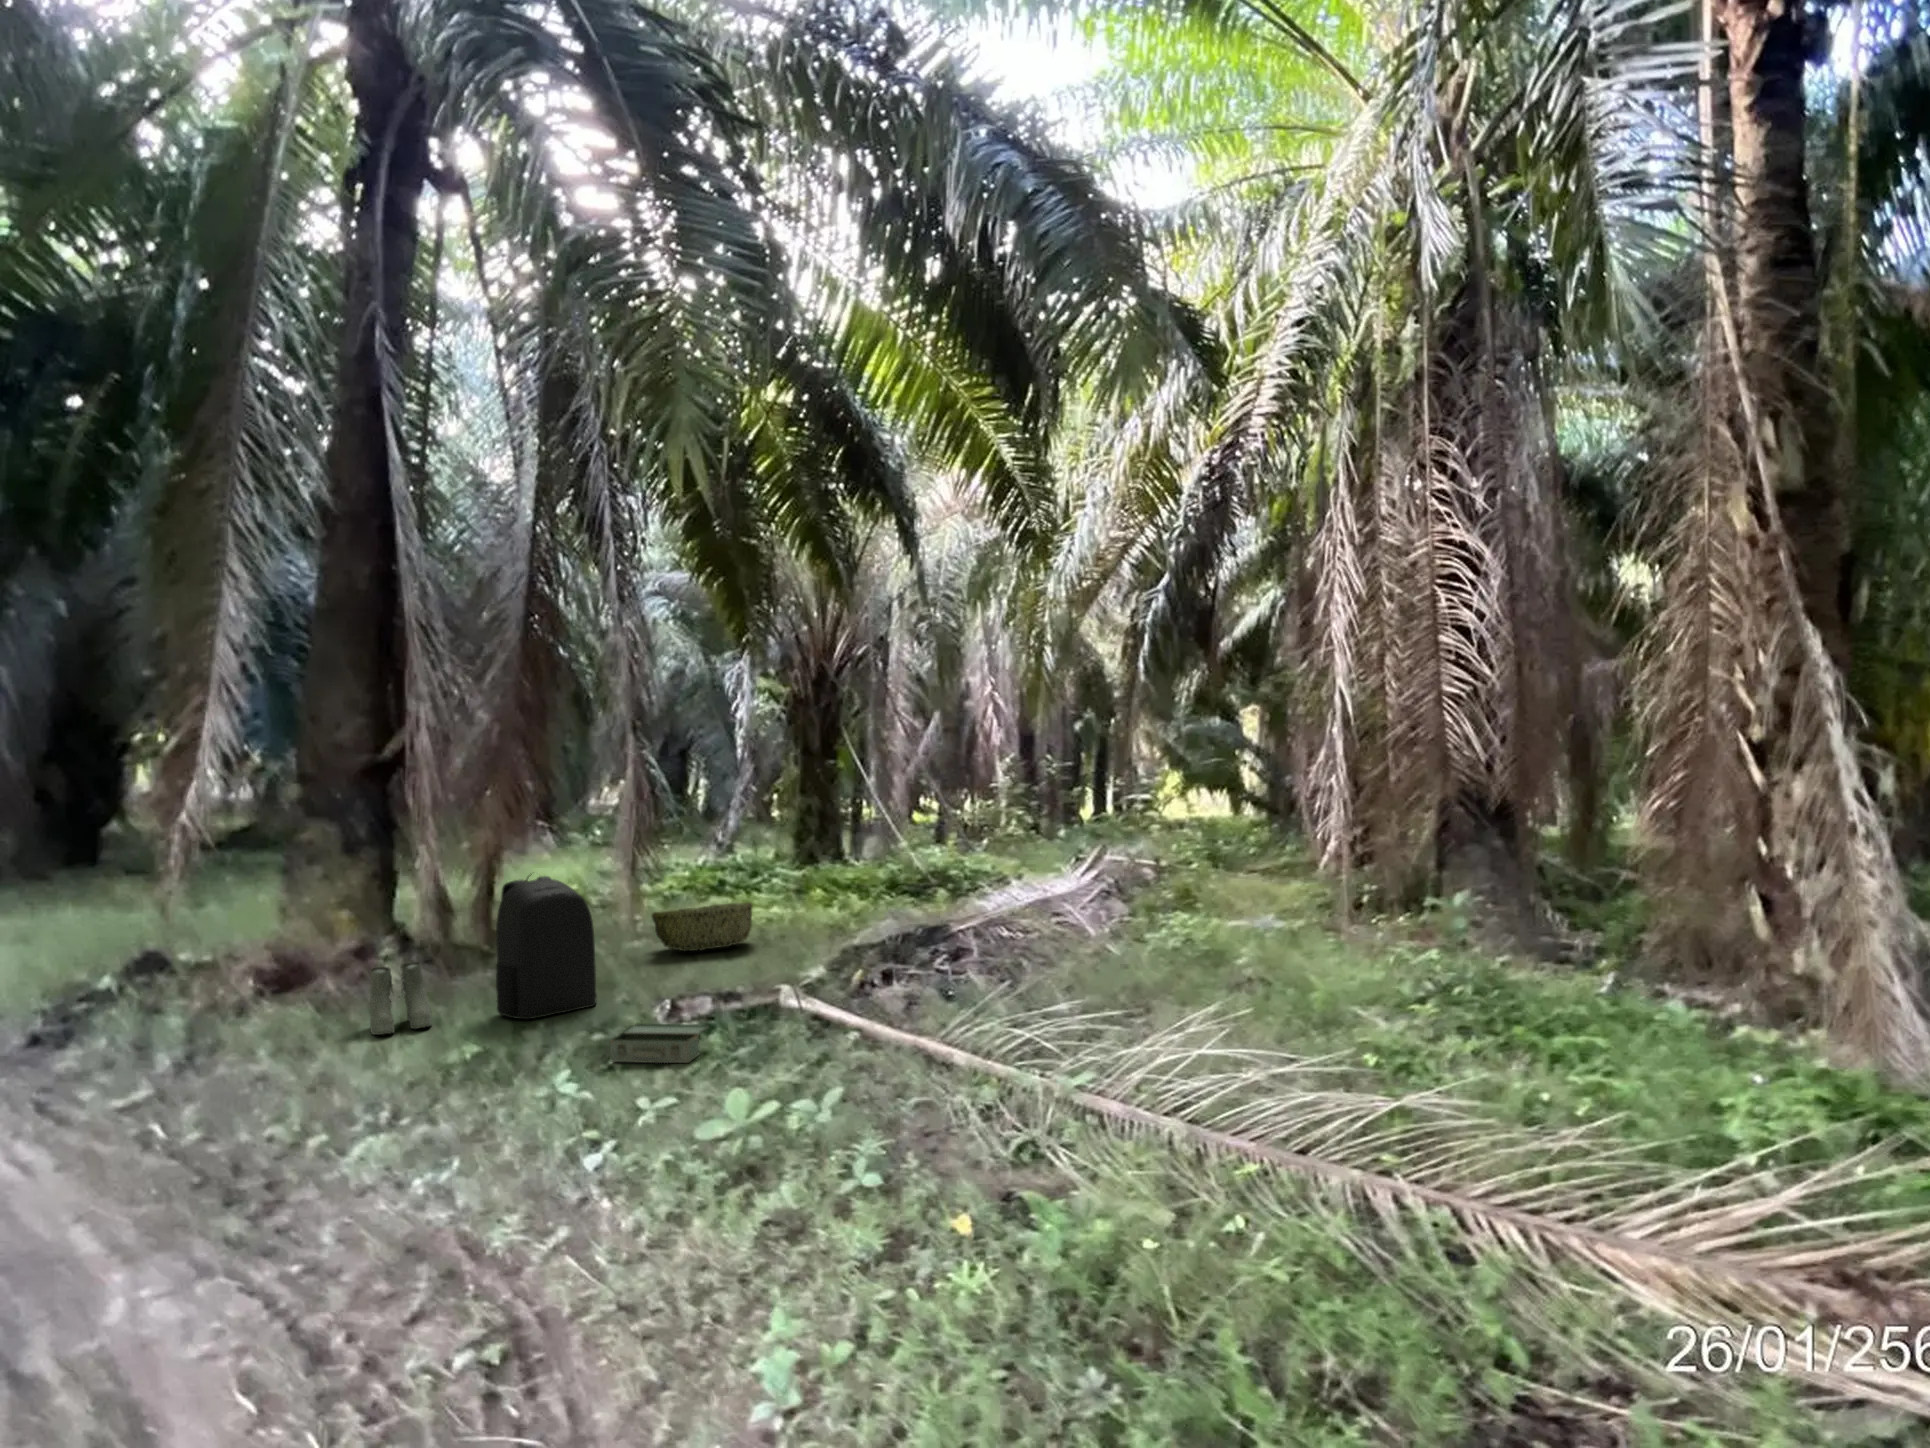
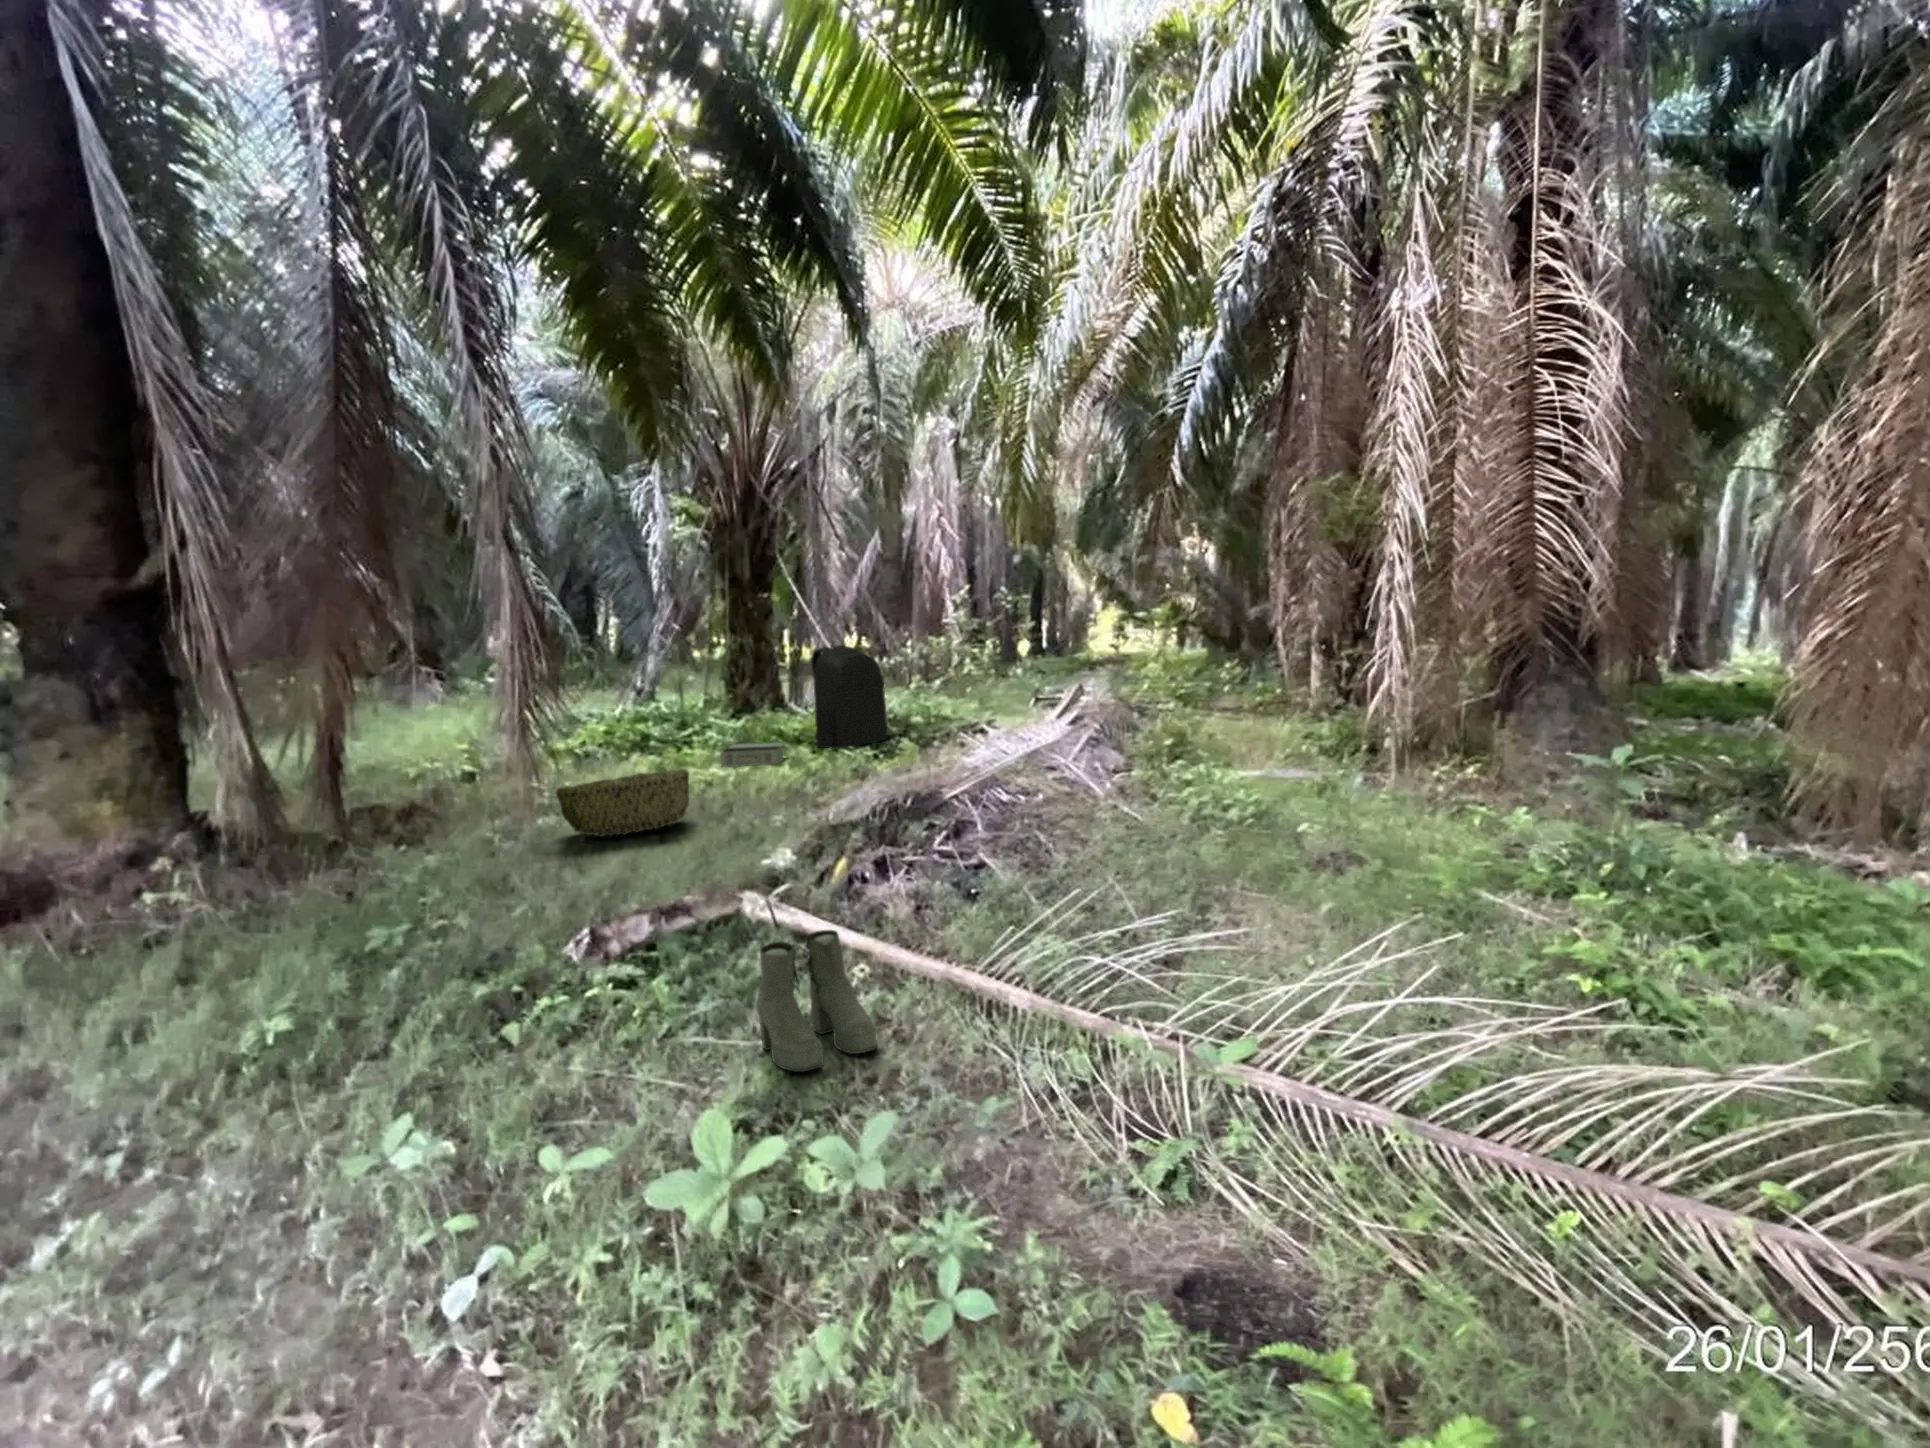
backpack: present [496,874,597,1019] -> present [811,645,887,748]
boots: present [369,962,432,1035] -> present [756,930,877,1072]
toolbox: present [610,1024,709,1063] -> present [720,741,787,767]

